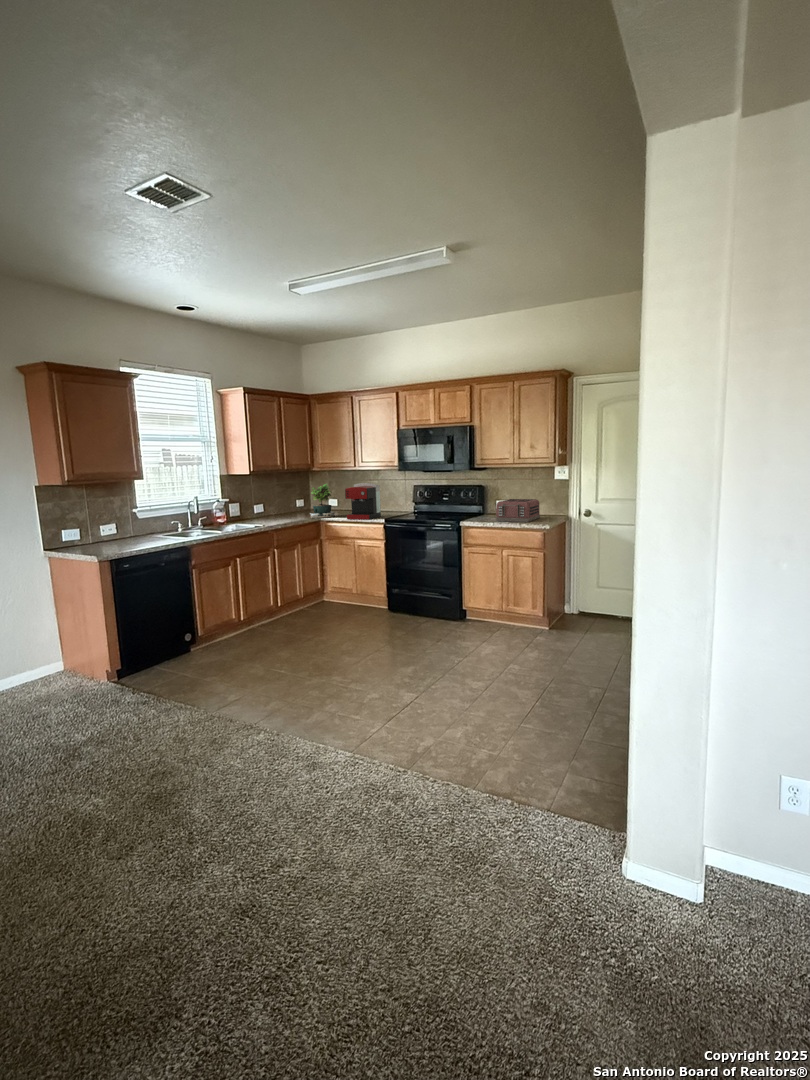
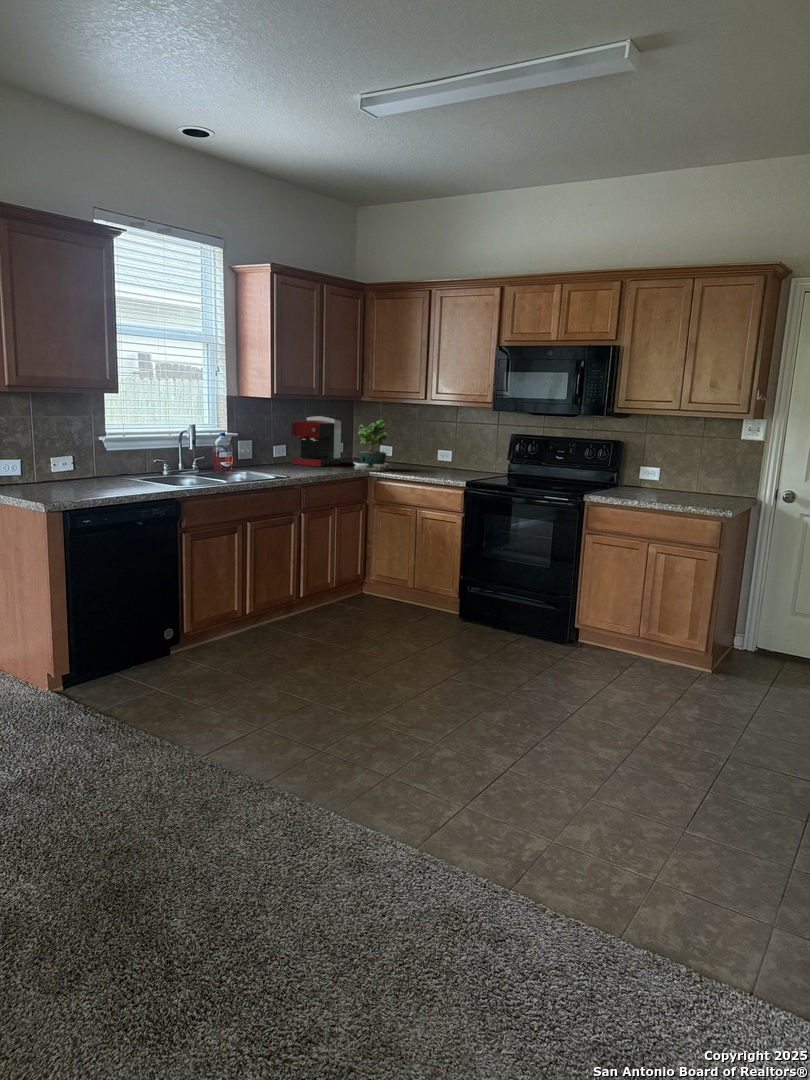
coffee maker: present [345,483,381,520] -> present [292,416,341,466]
toaster: present [496,499,540,522] -> none [643,464,713,502]

